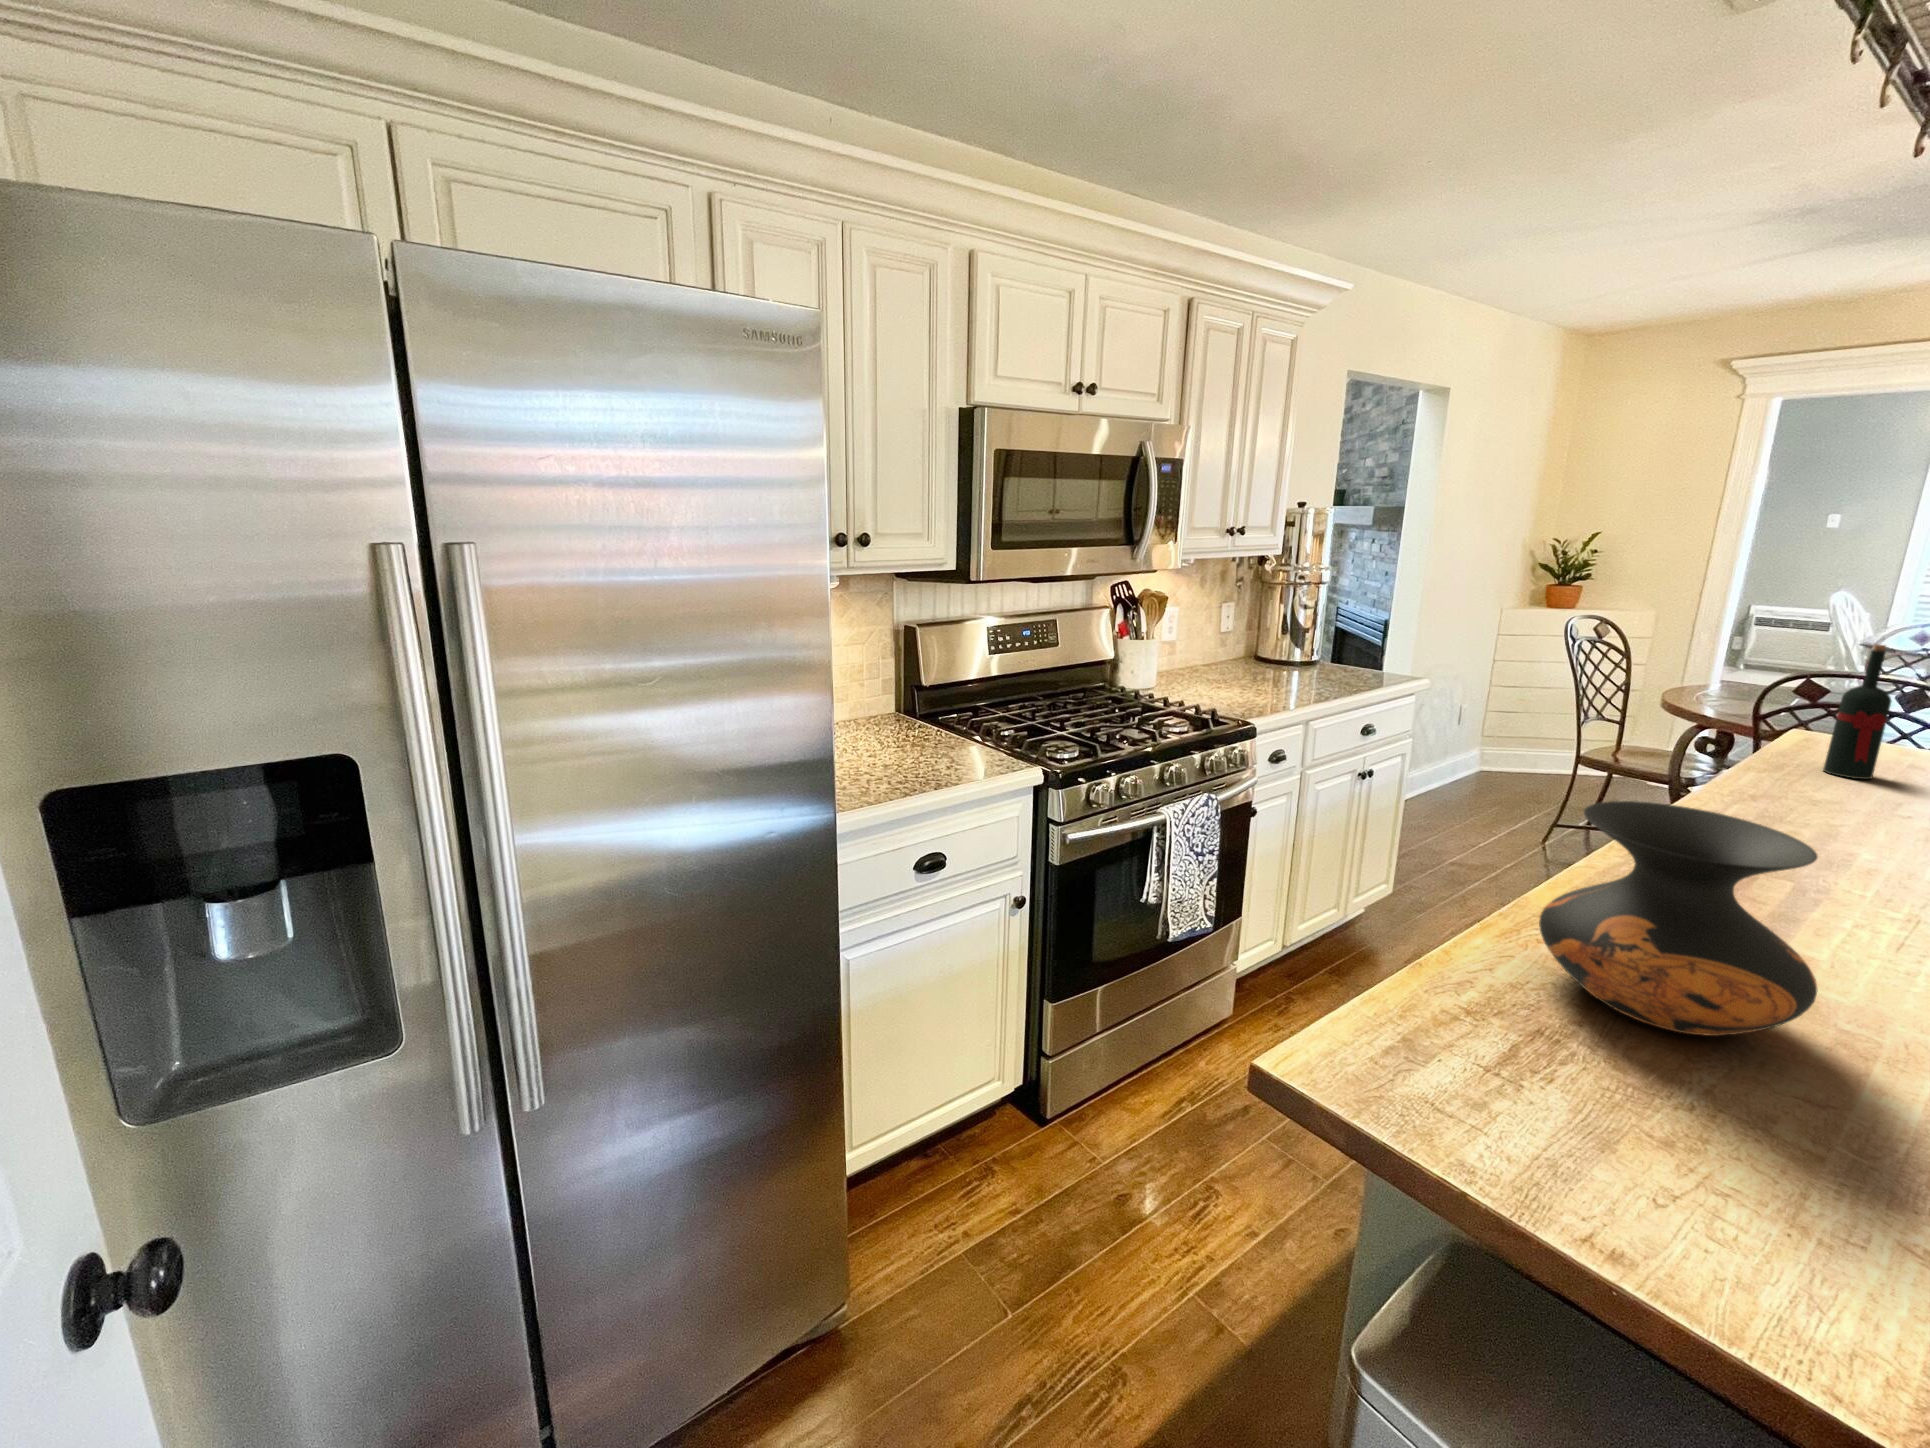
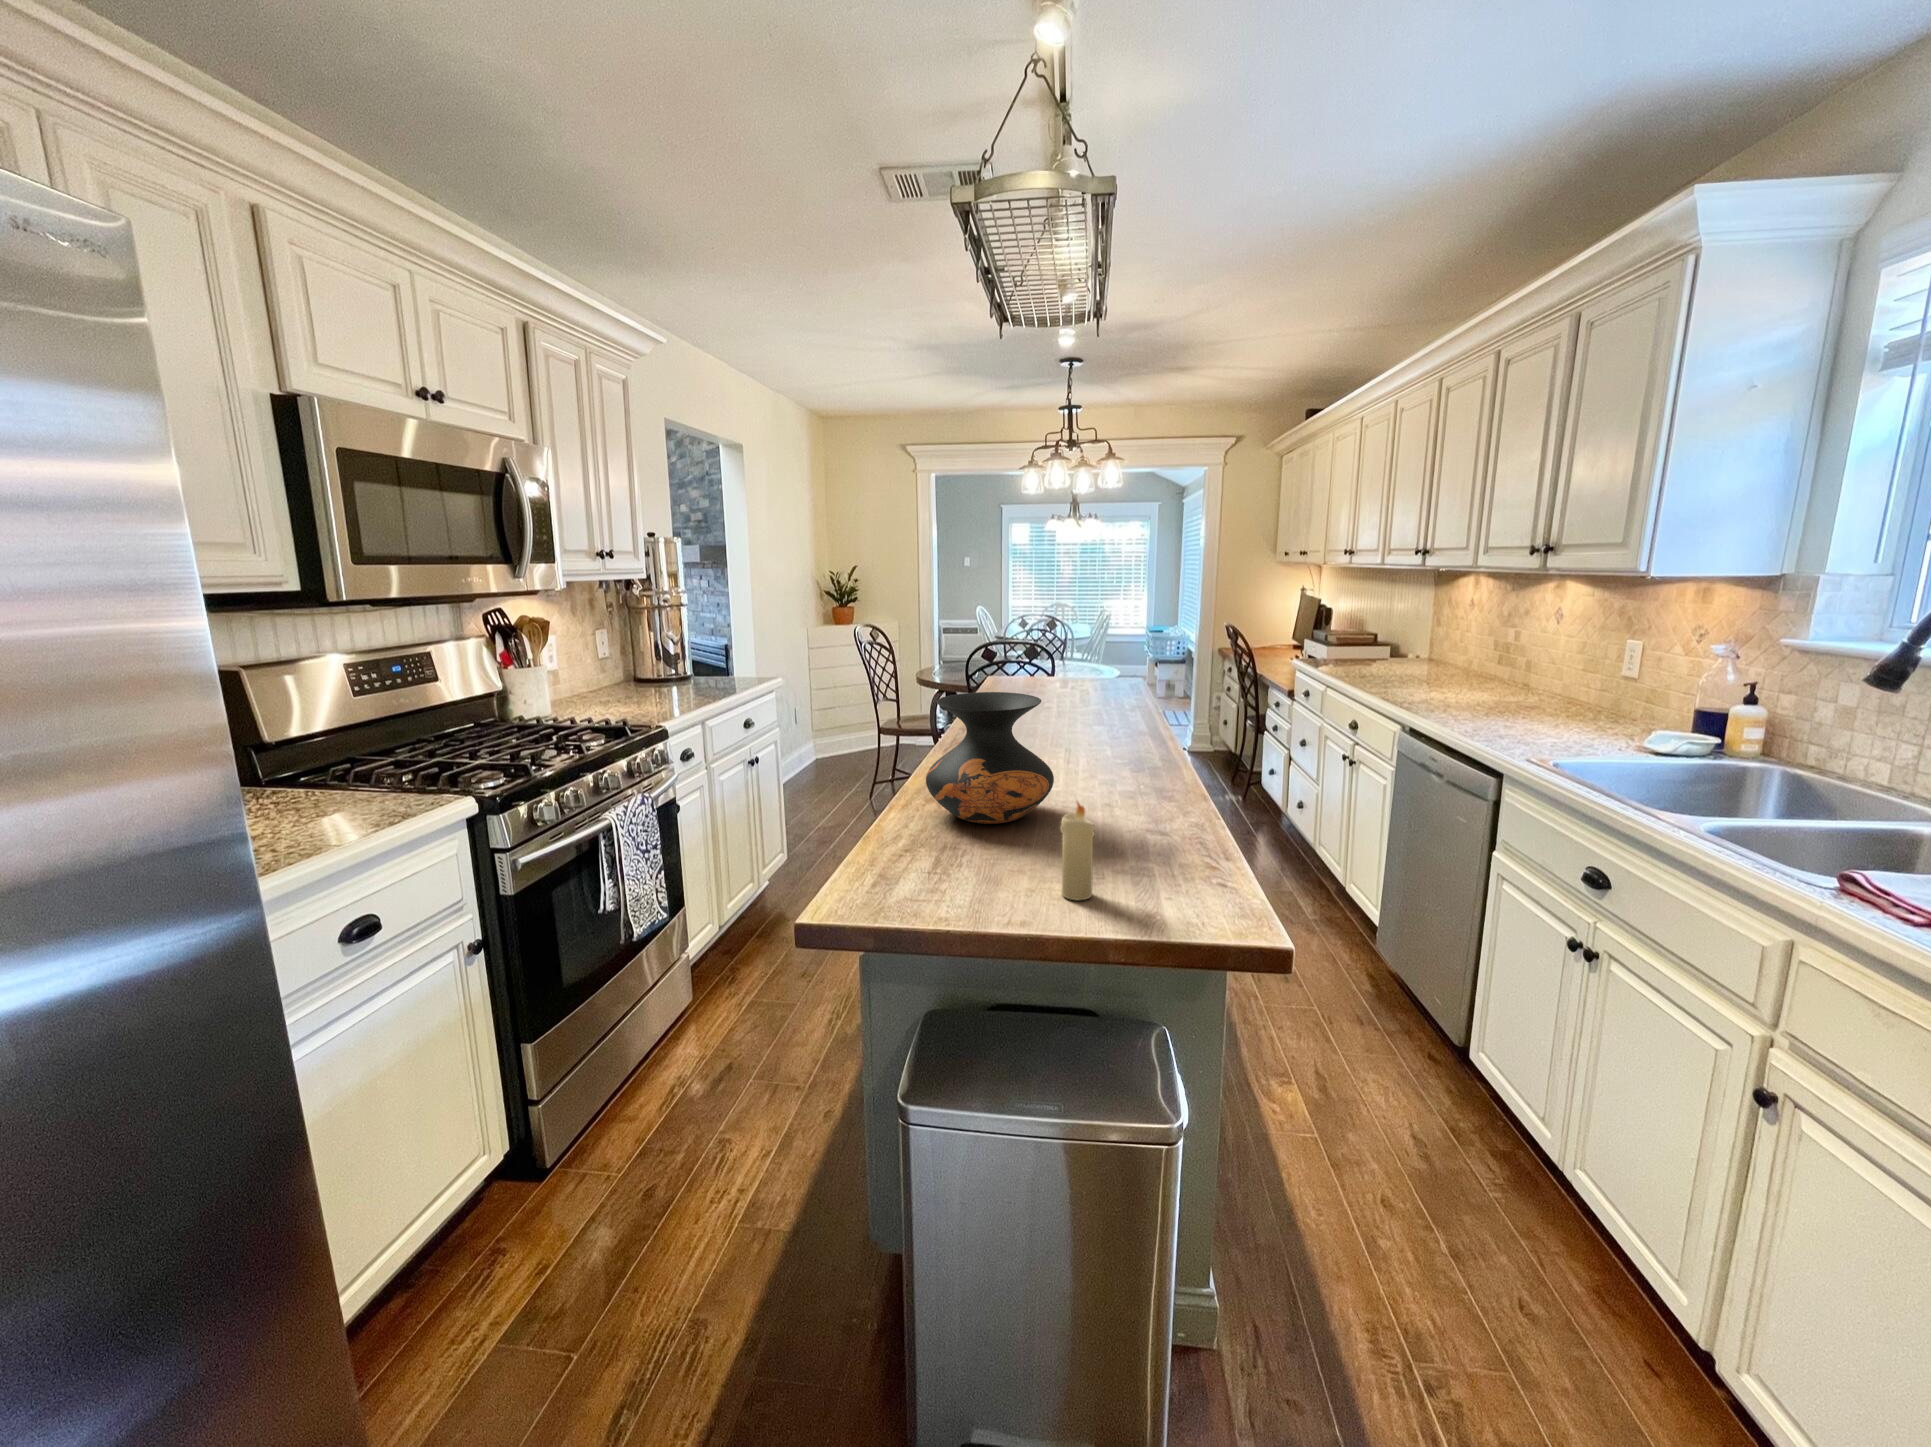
wine bottle: present [1823,644,1891,780] -> none [1011,611,1031,693]
candle: none [1737,1102,1850,1285] -> present [1060,802,1094,900]

